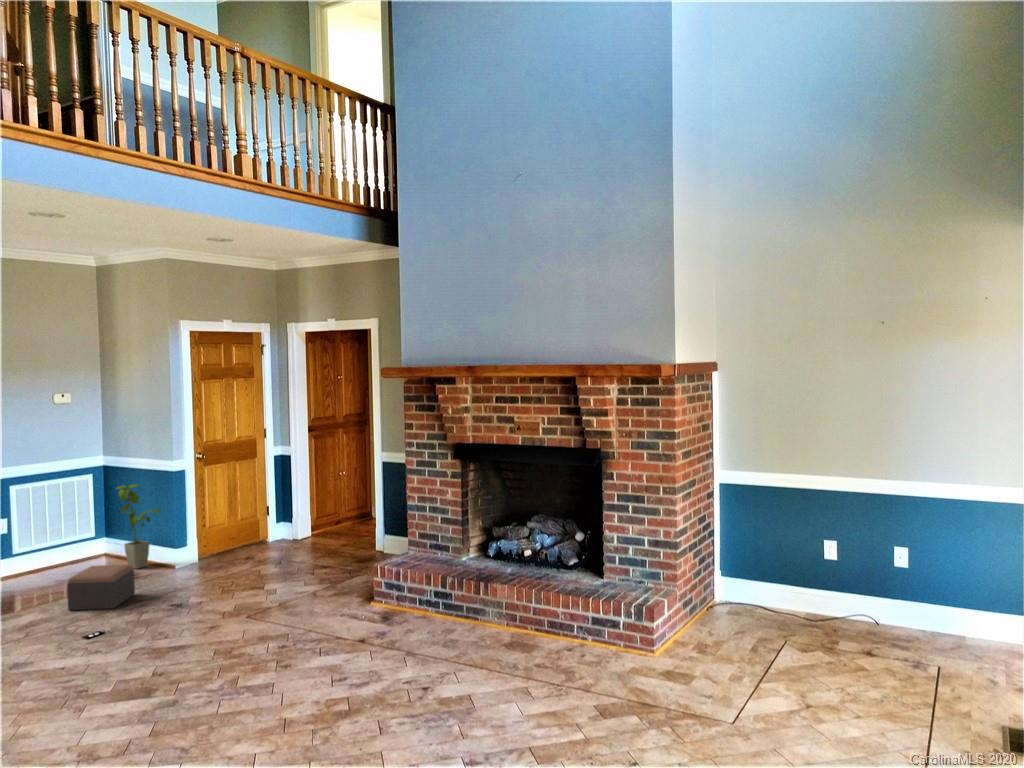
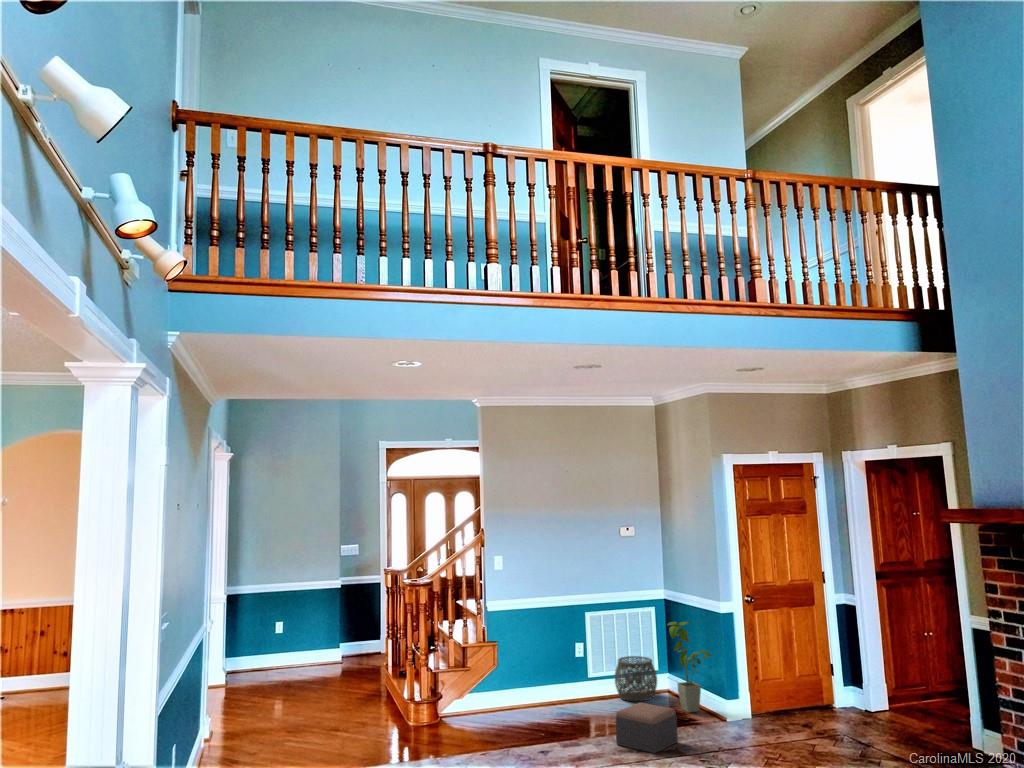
woven basket: none [48,526,99,571] -> present [615,656,657,701]

